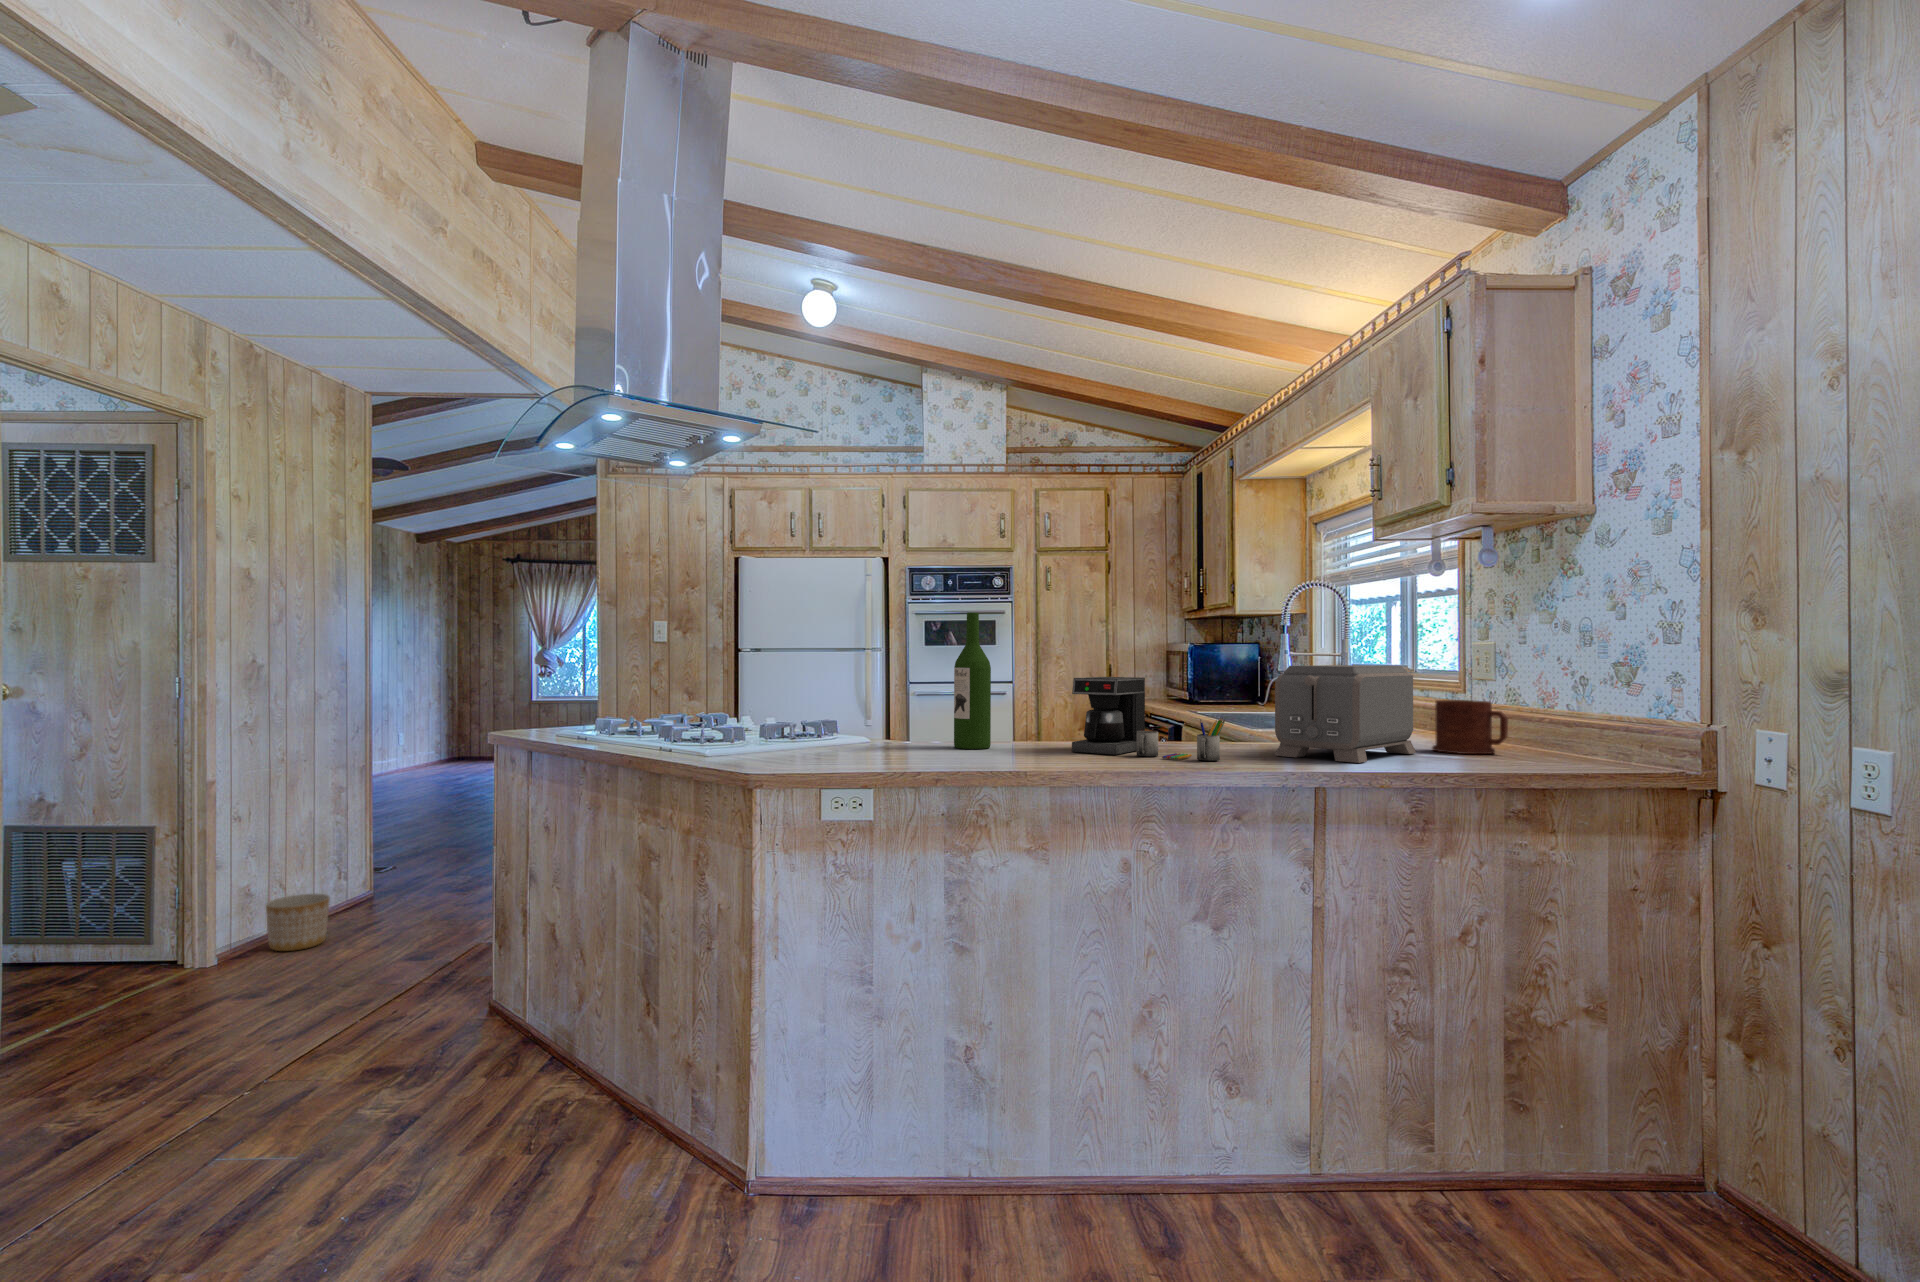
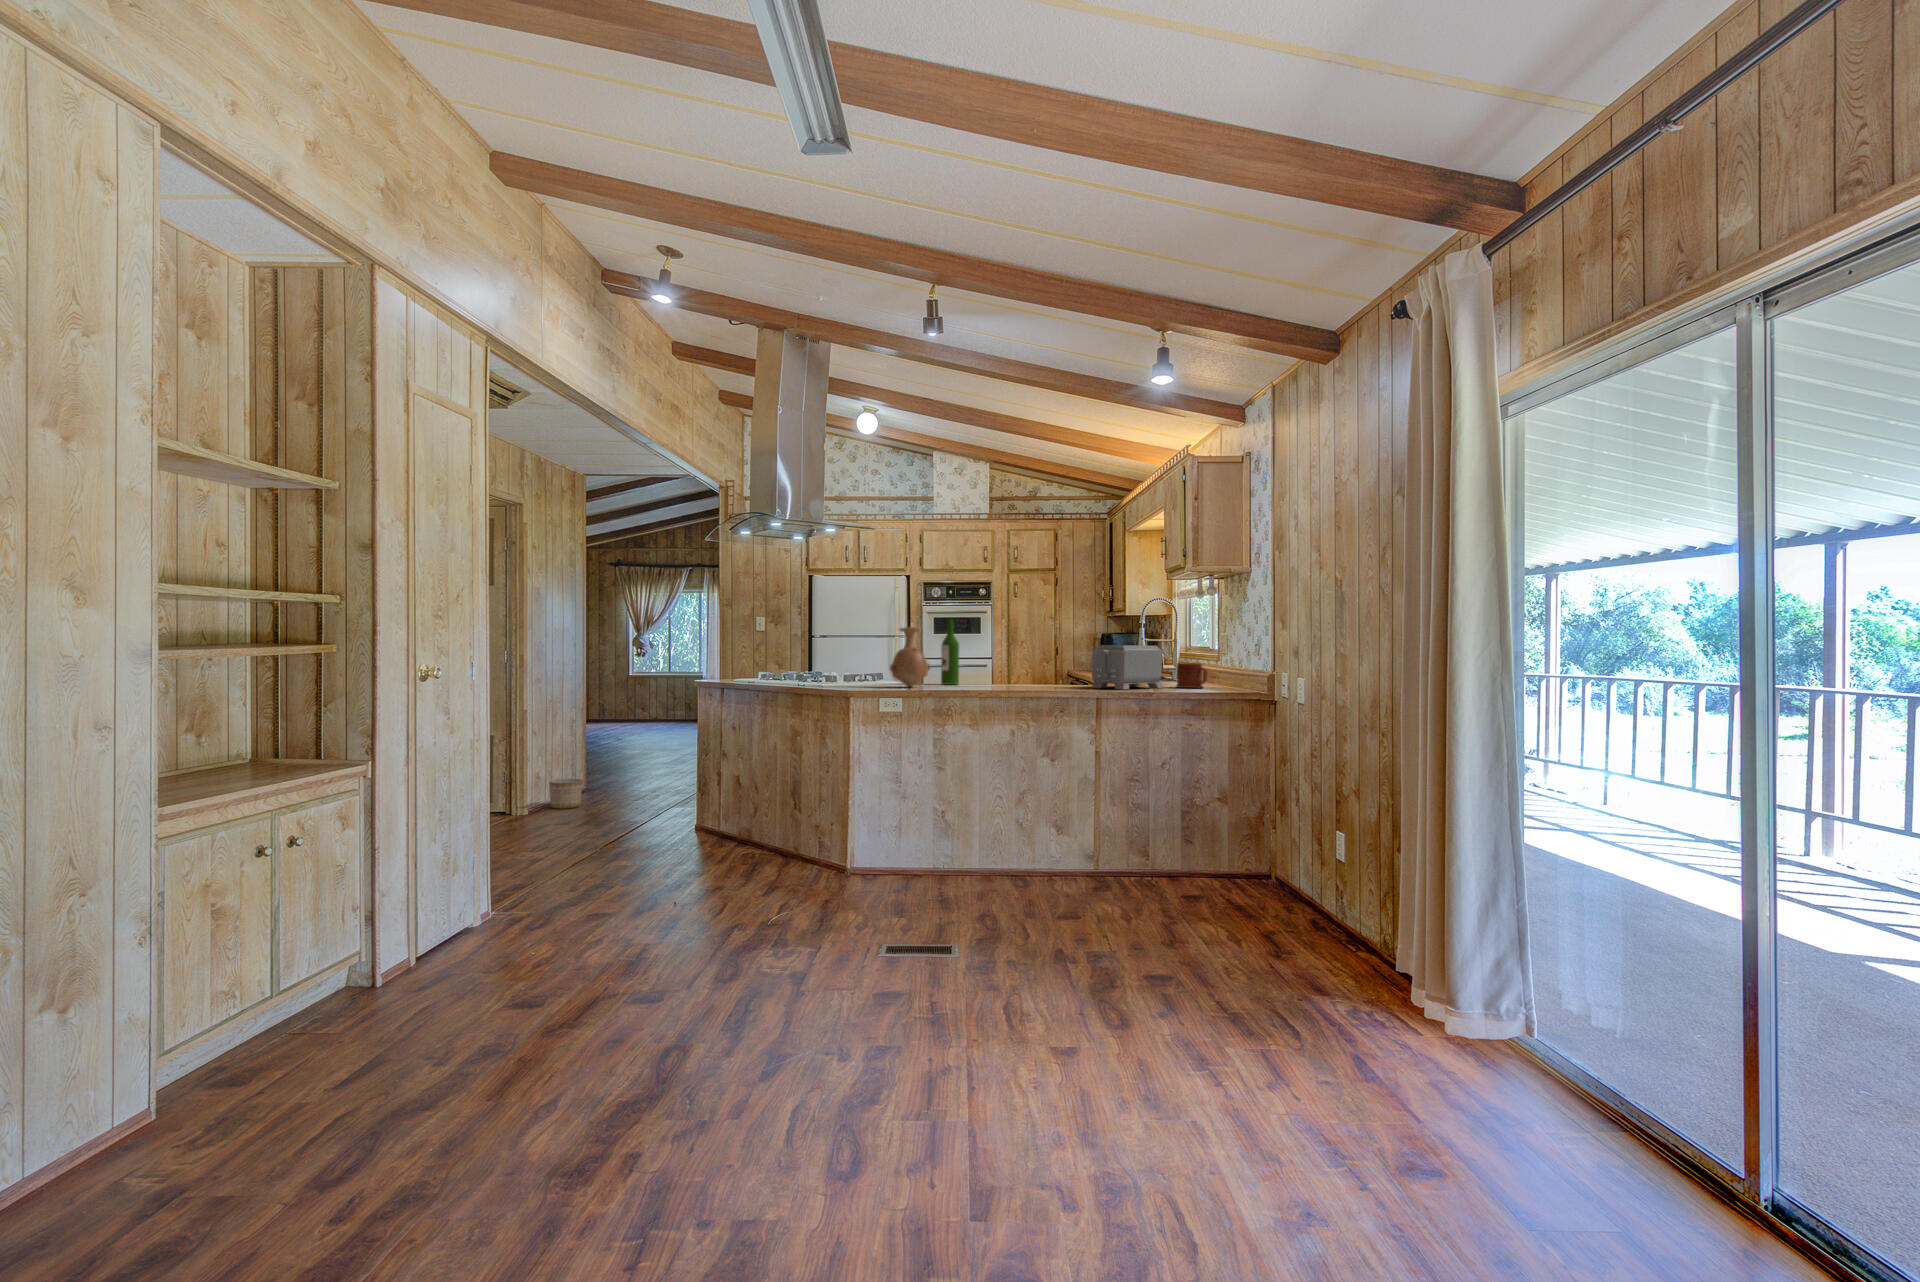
vase: none [844,627,934,761] -> present [890,627,930,687]
coffee maker: present [1072,677,1225,761] -> none [997,651,1064,688]

